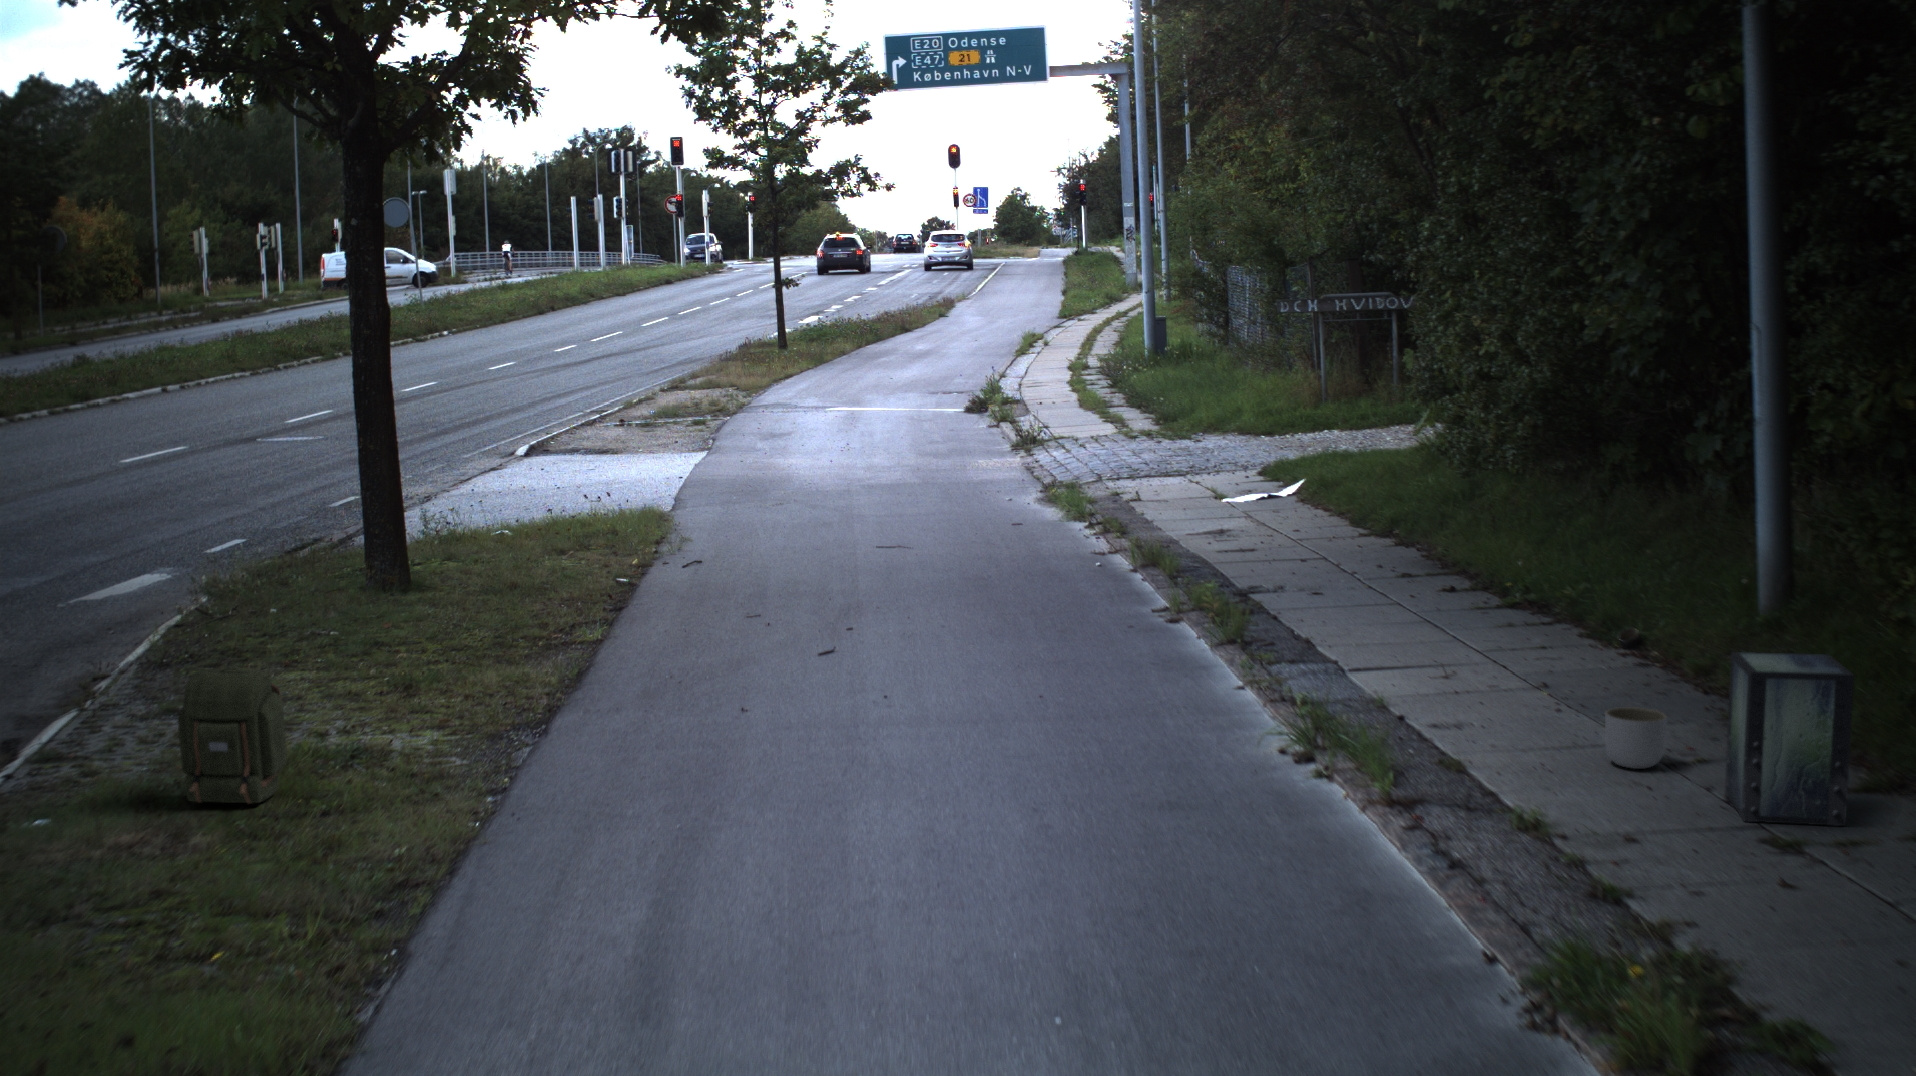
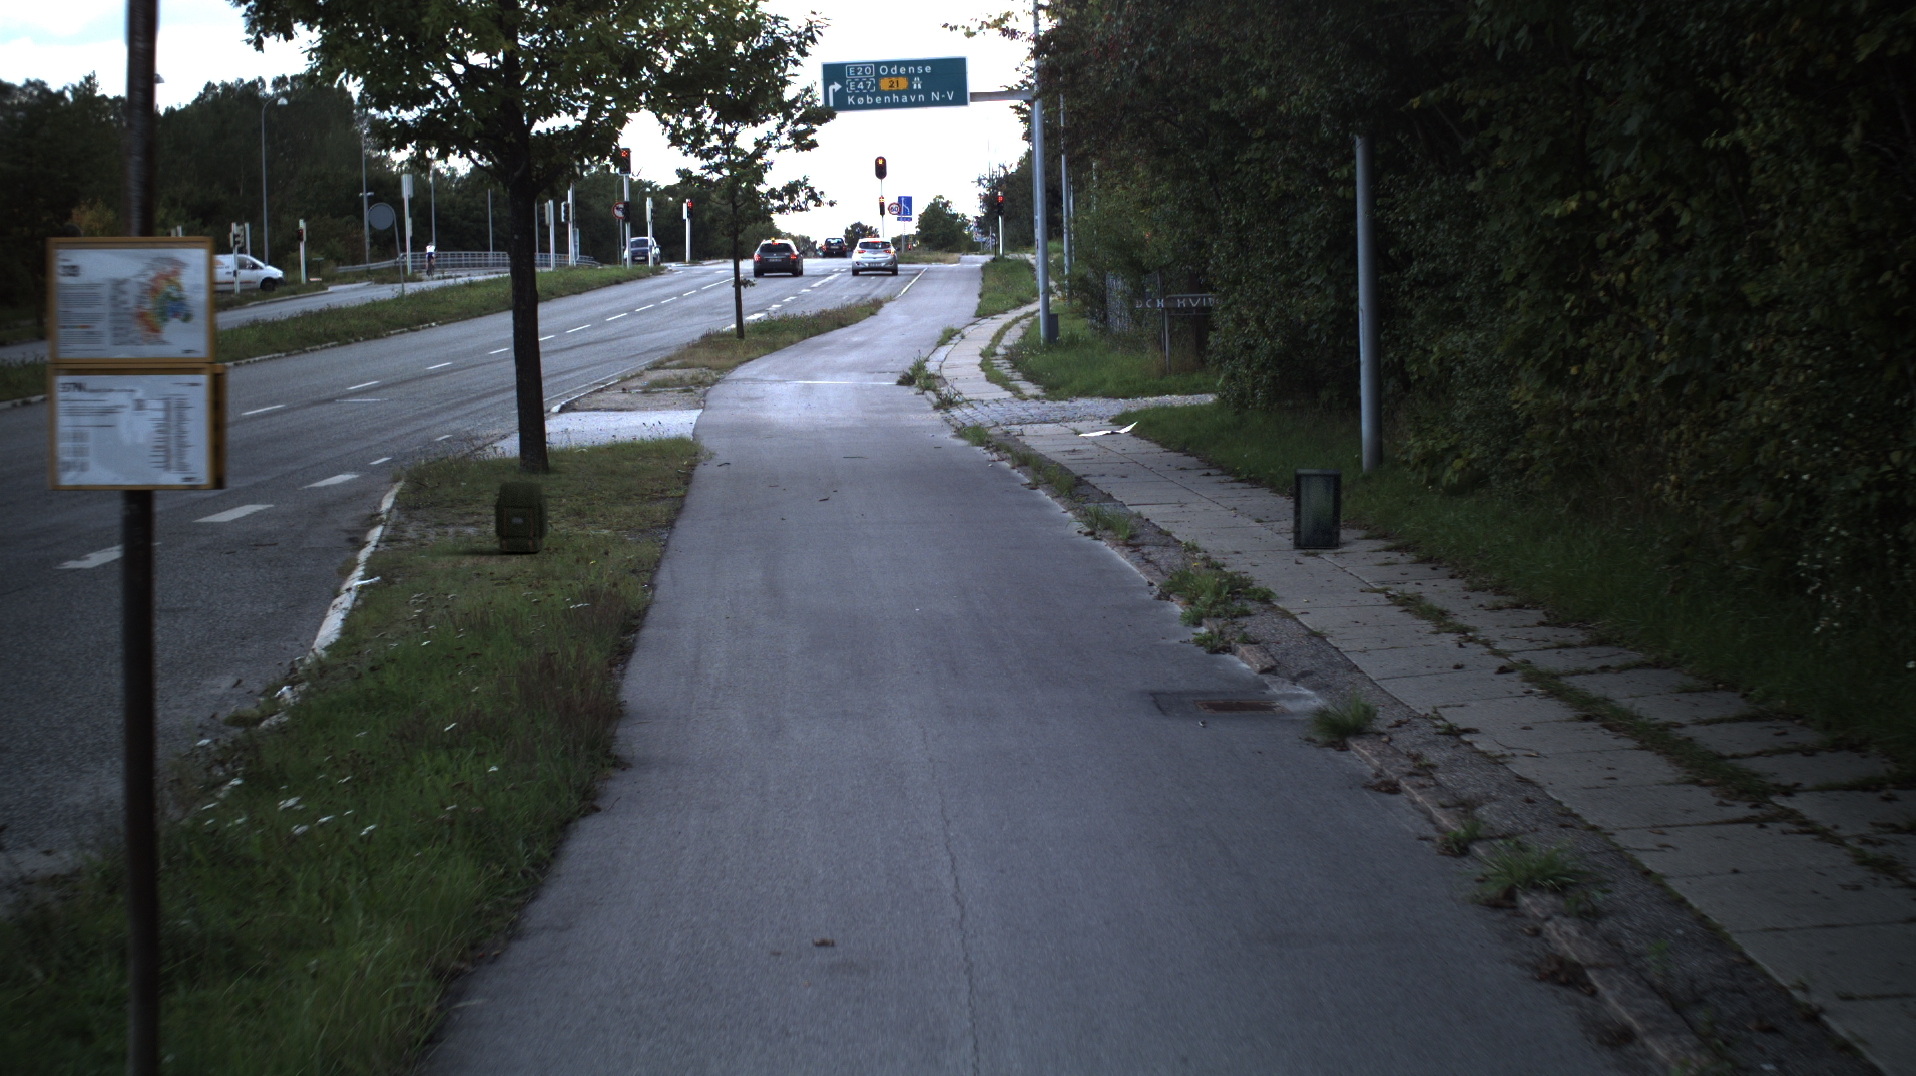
planter: present [1605,707,1667,769] -> none [1242,505,1272,534]

